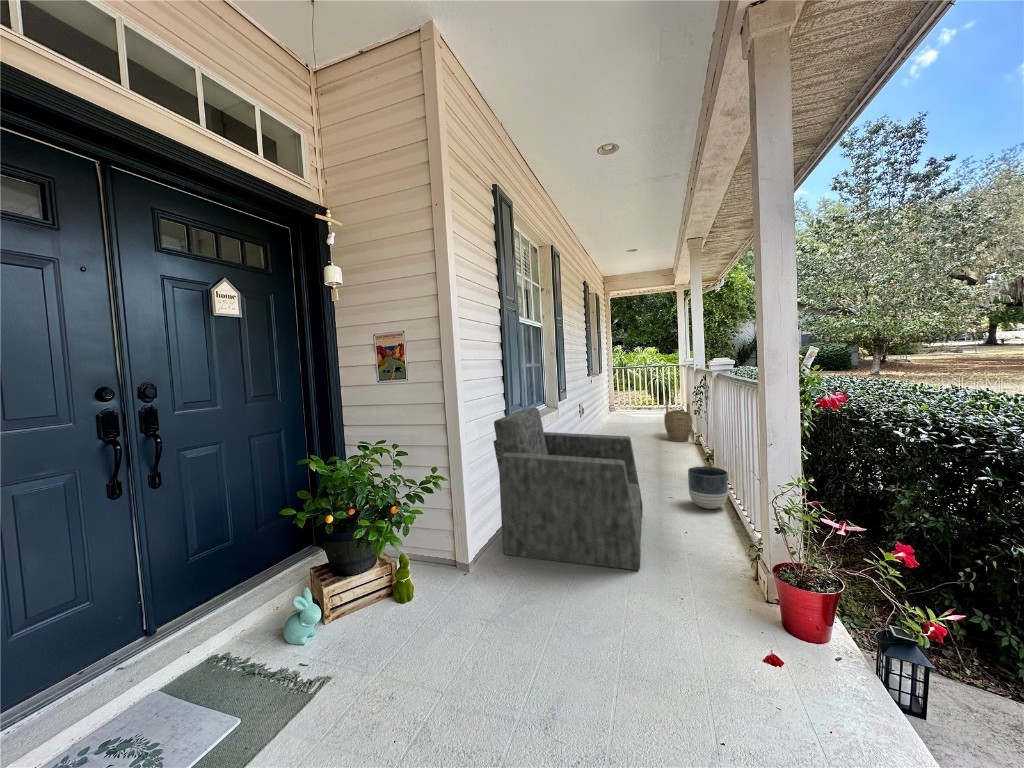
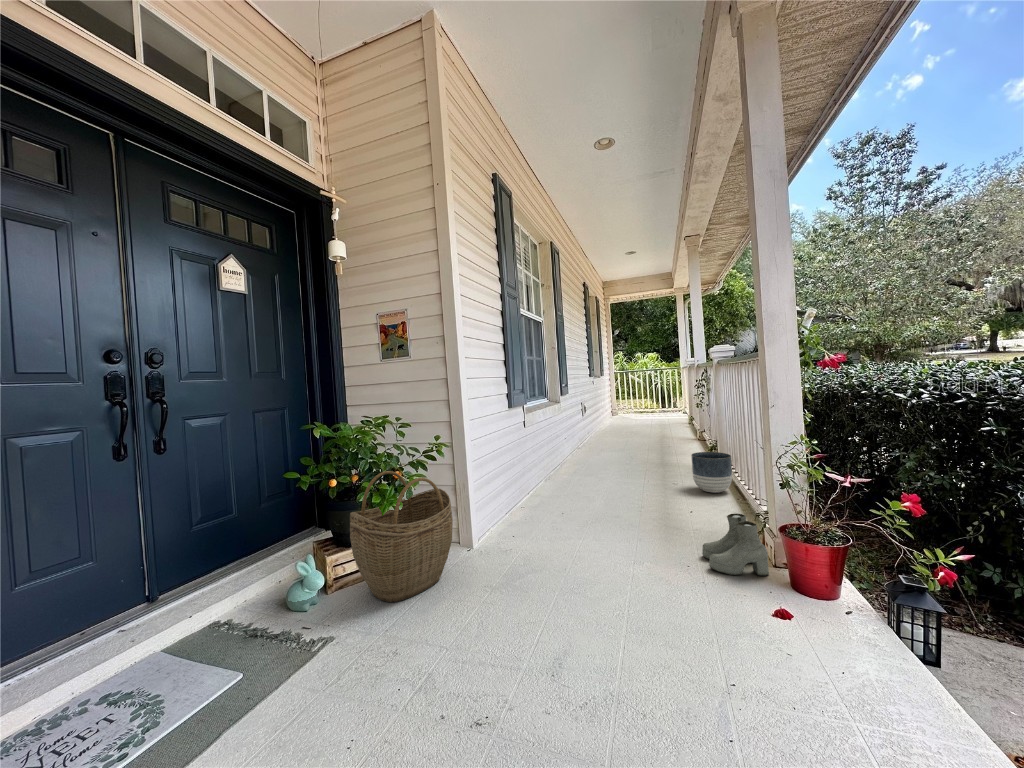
woven basket: present [664,403,692,442] -> present [350,471,453,602]
armchair: present [493,408,643,570] -> none [496,393,647,544]
boots: none [697,545,761,610] -> present [702,514,769,576]

